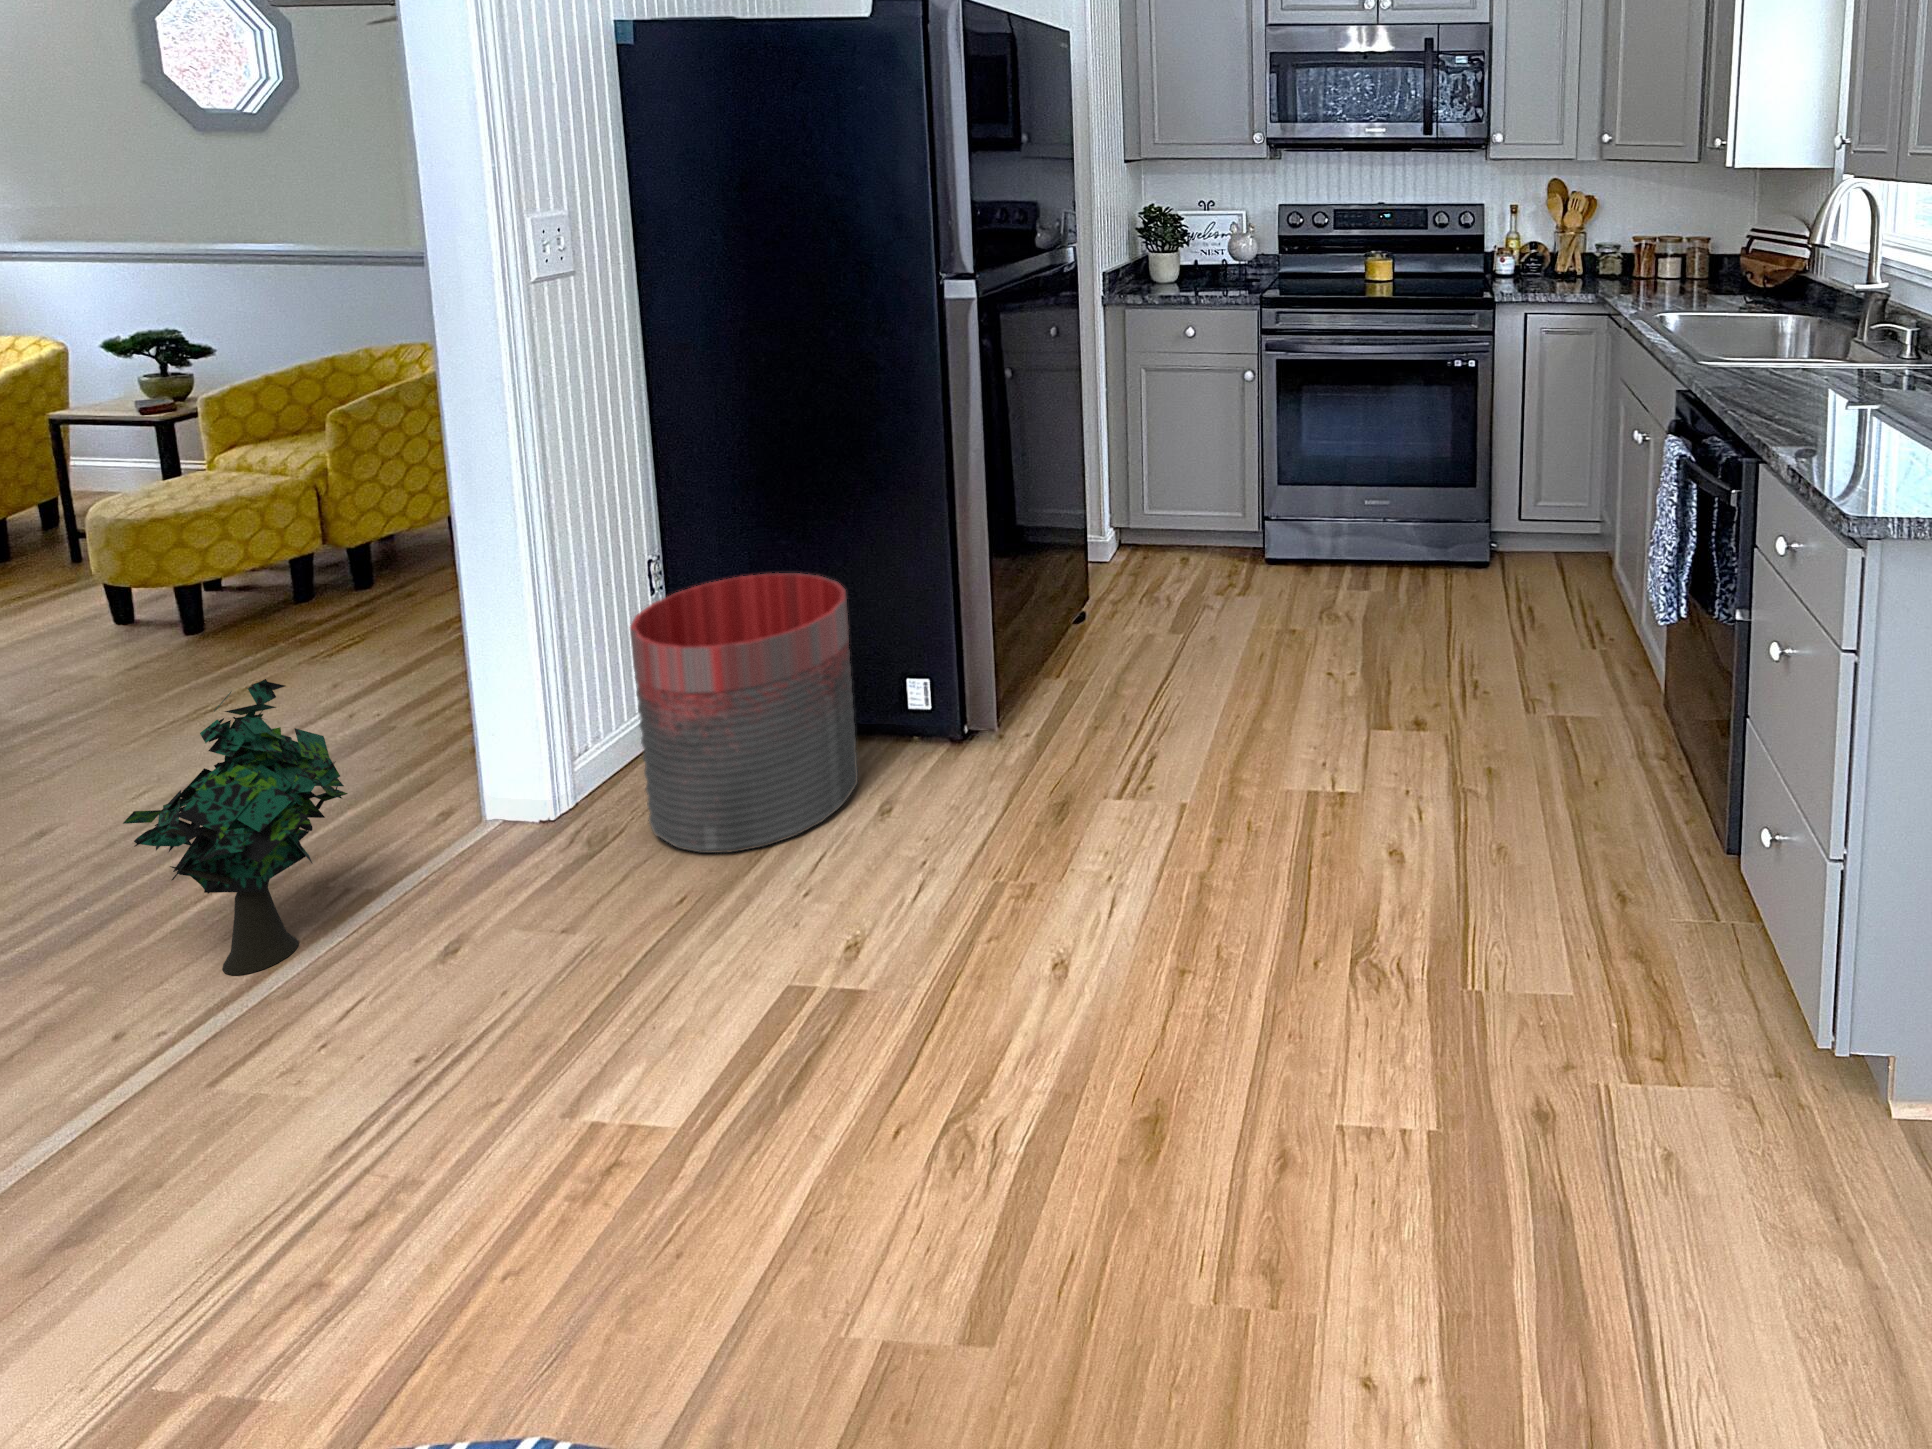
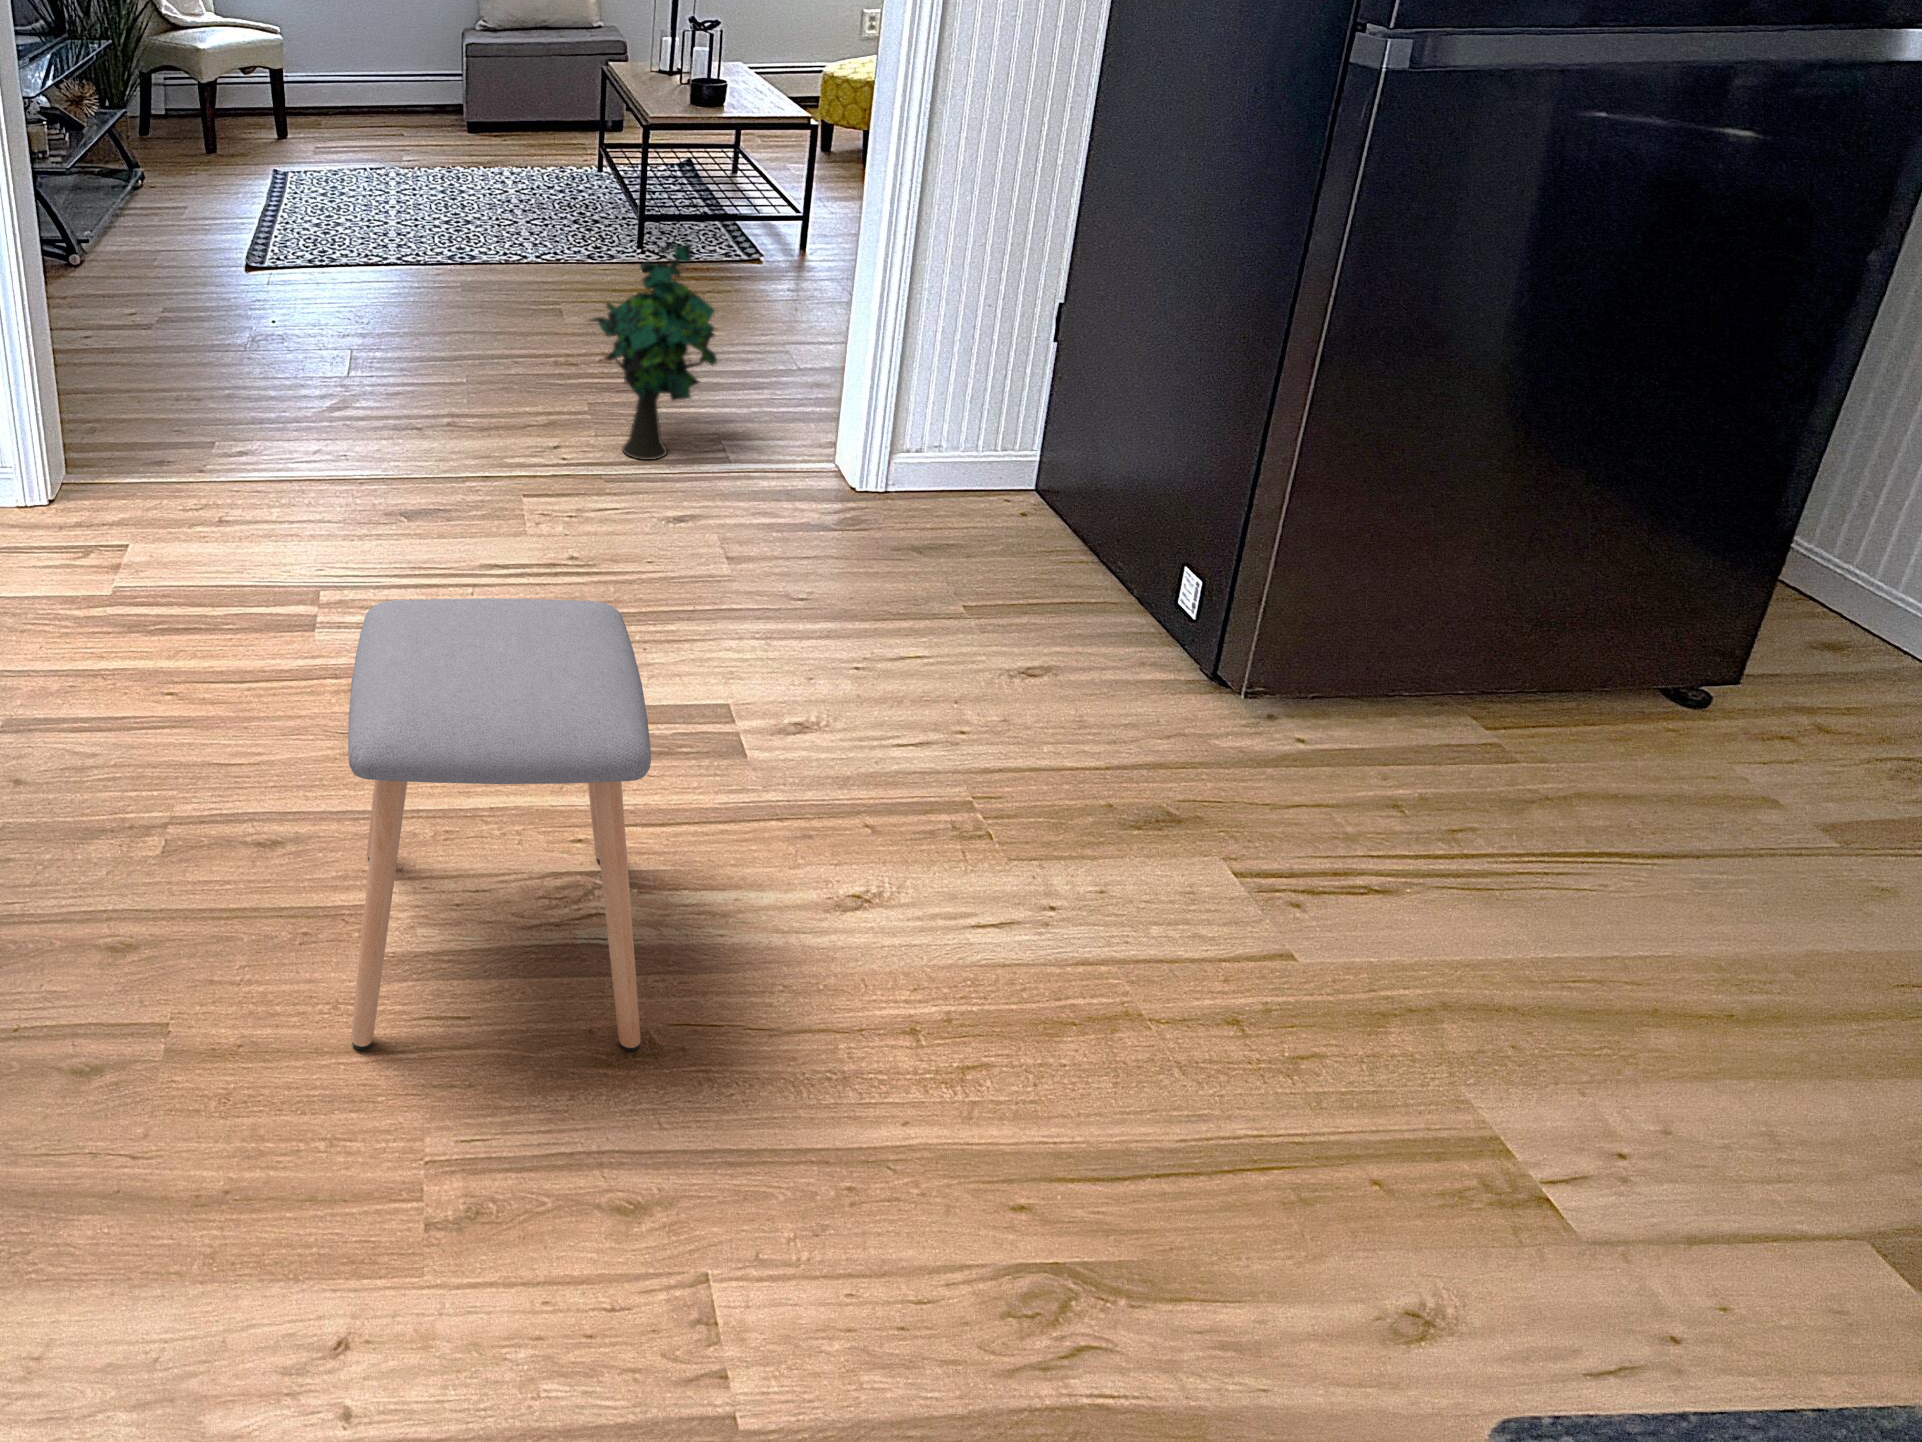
trash can: present [630,573,858,853] -> none [866,324,1138,641]
stool: none [796,866,1149,1360] -> present [348,598,651,1051]

